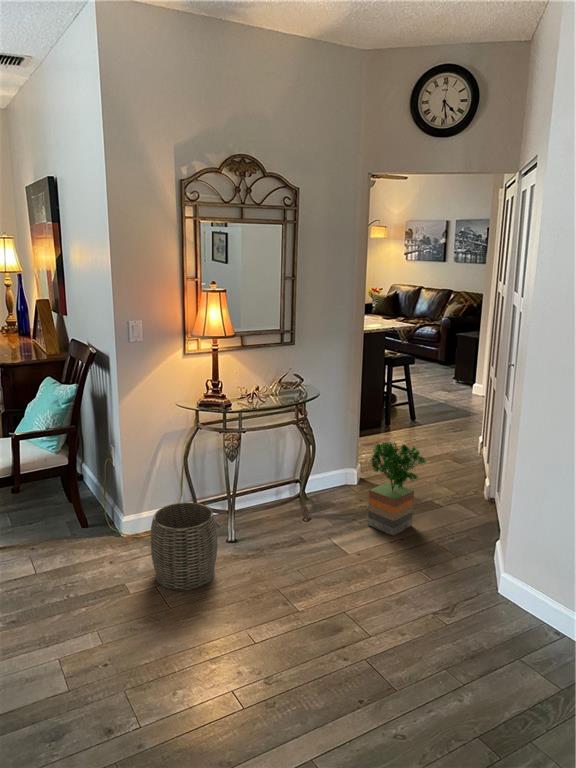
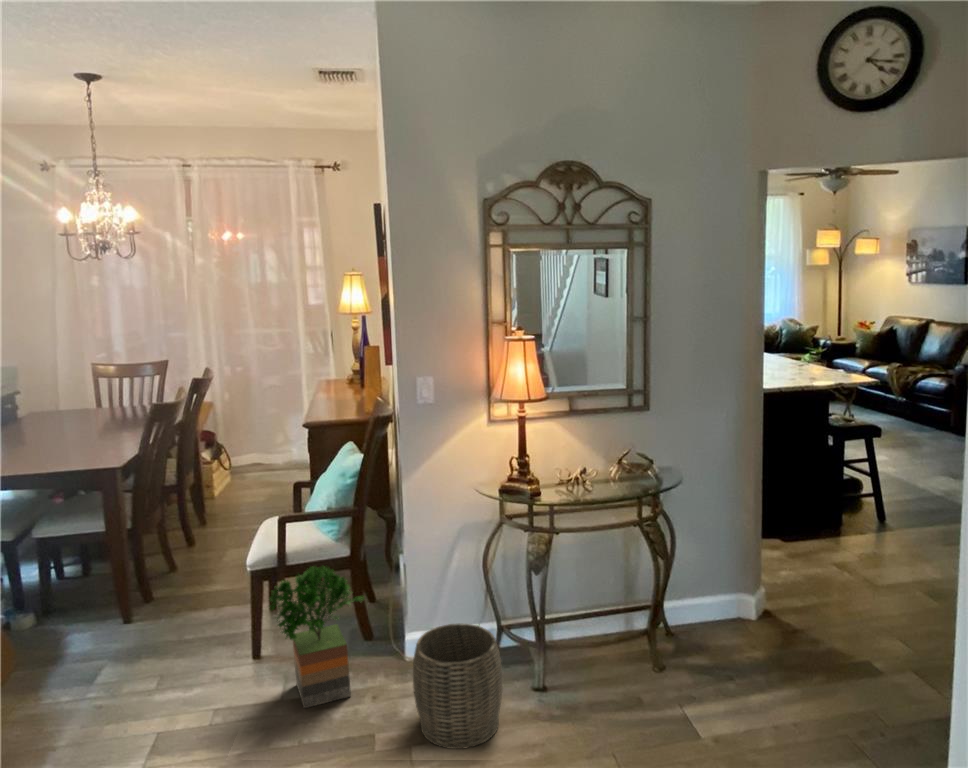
potted tree: present [368,442,426,536] -> present [270,565,364,708]

